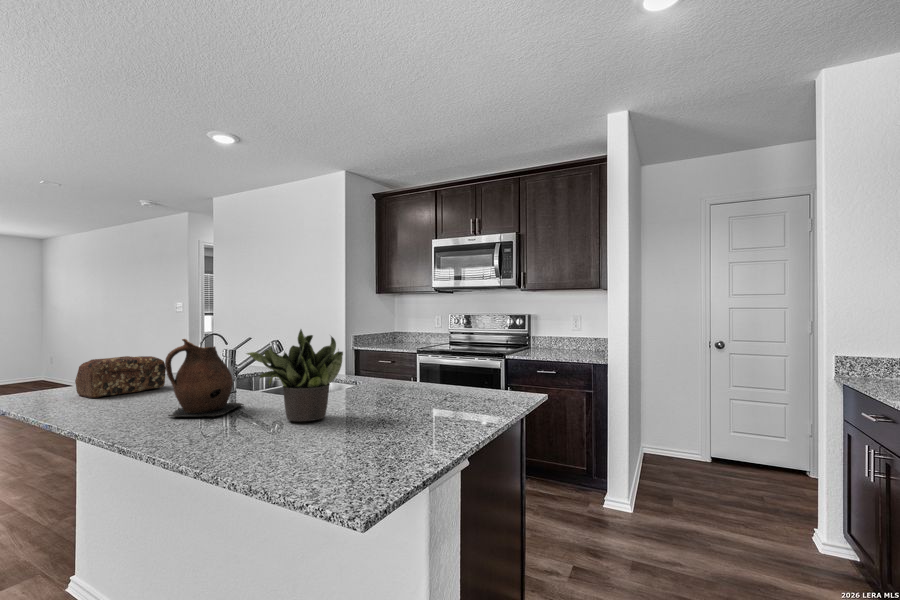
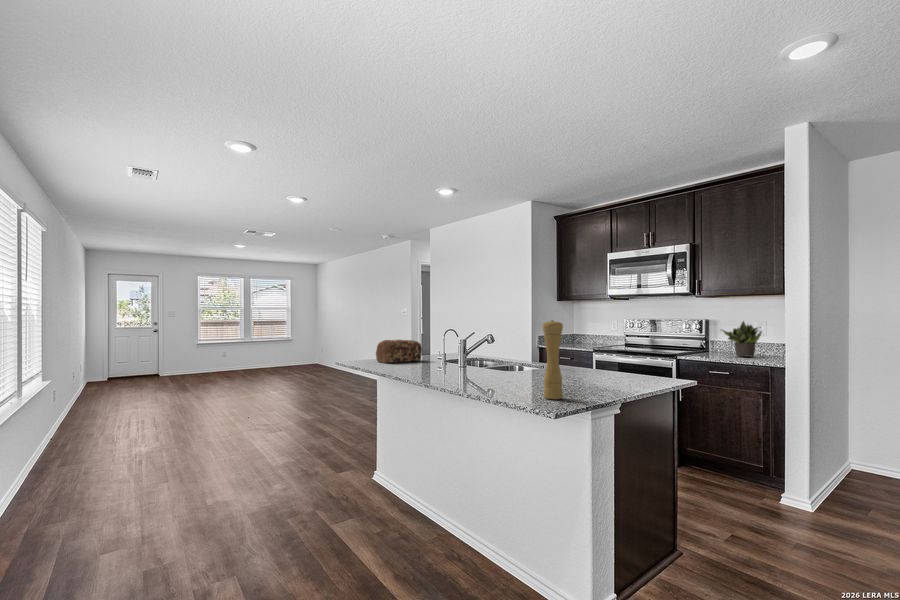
potted plant: present [247,329,343,421] -> present [721,321,762,357]
pepper mill: none [343,331,377,465] -> present [543,320,563,399]
ceramic pitcher: present [165,339,244,417] -> none [432,327,474,375]

